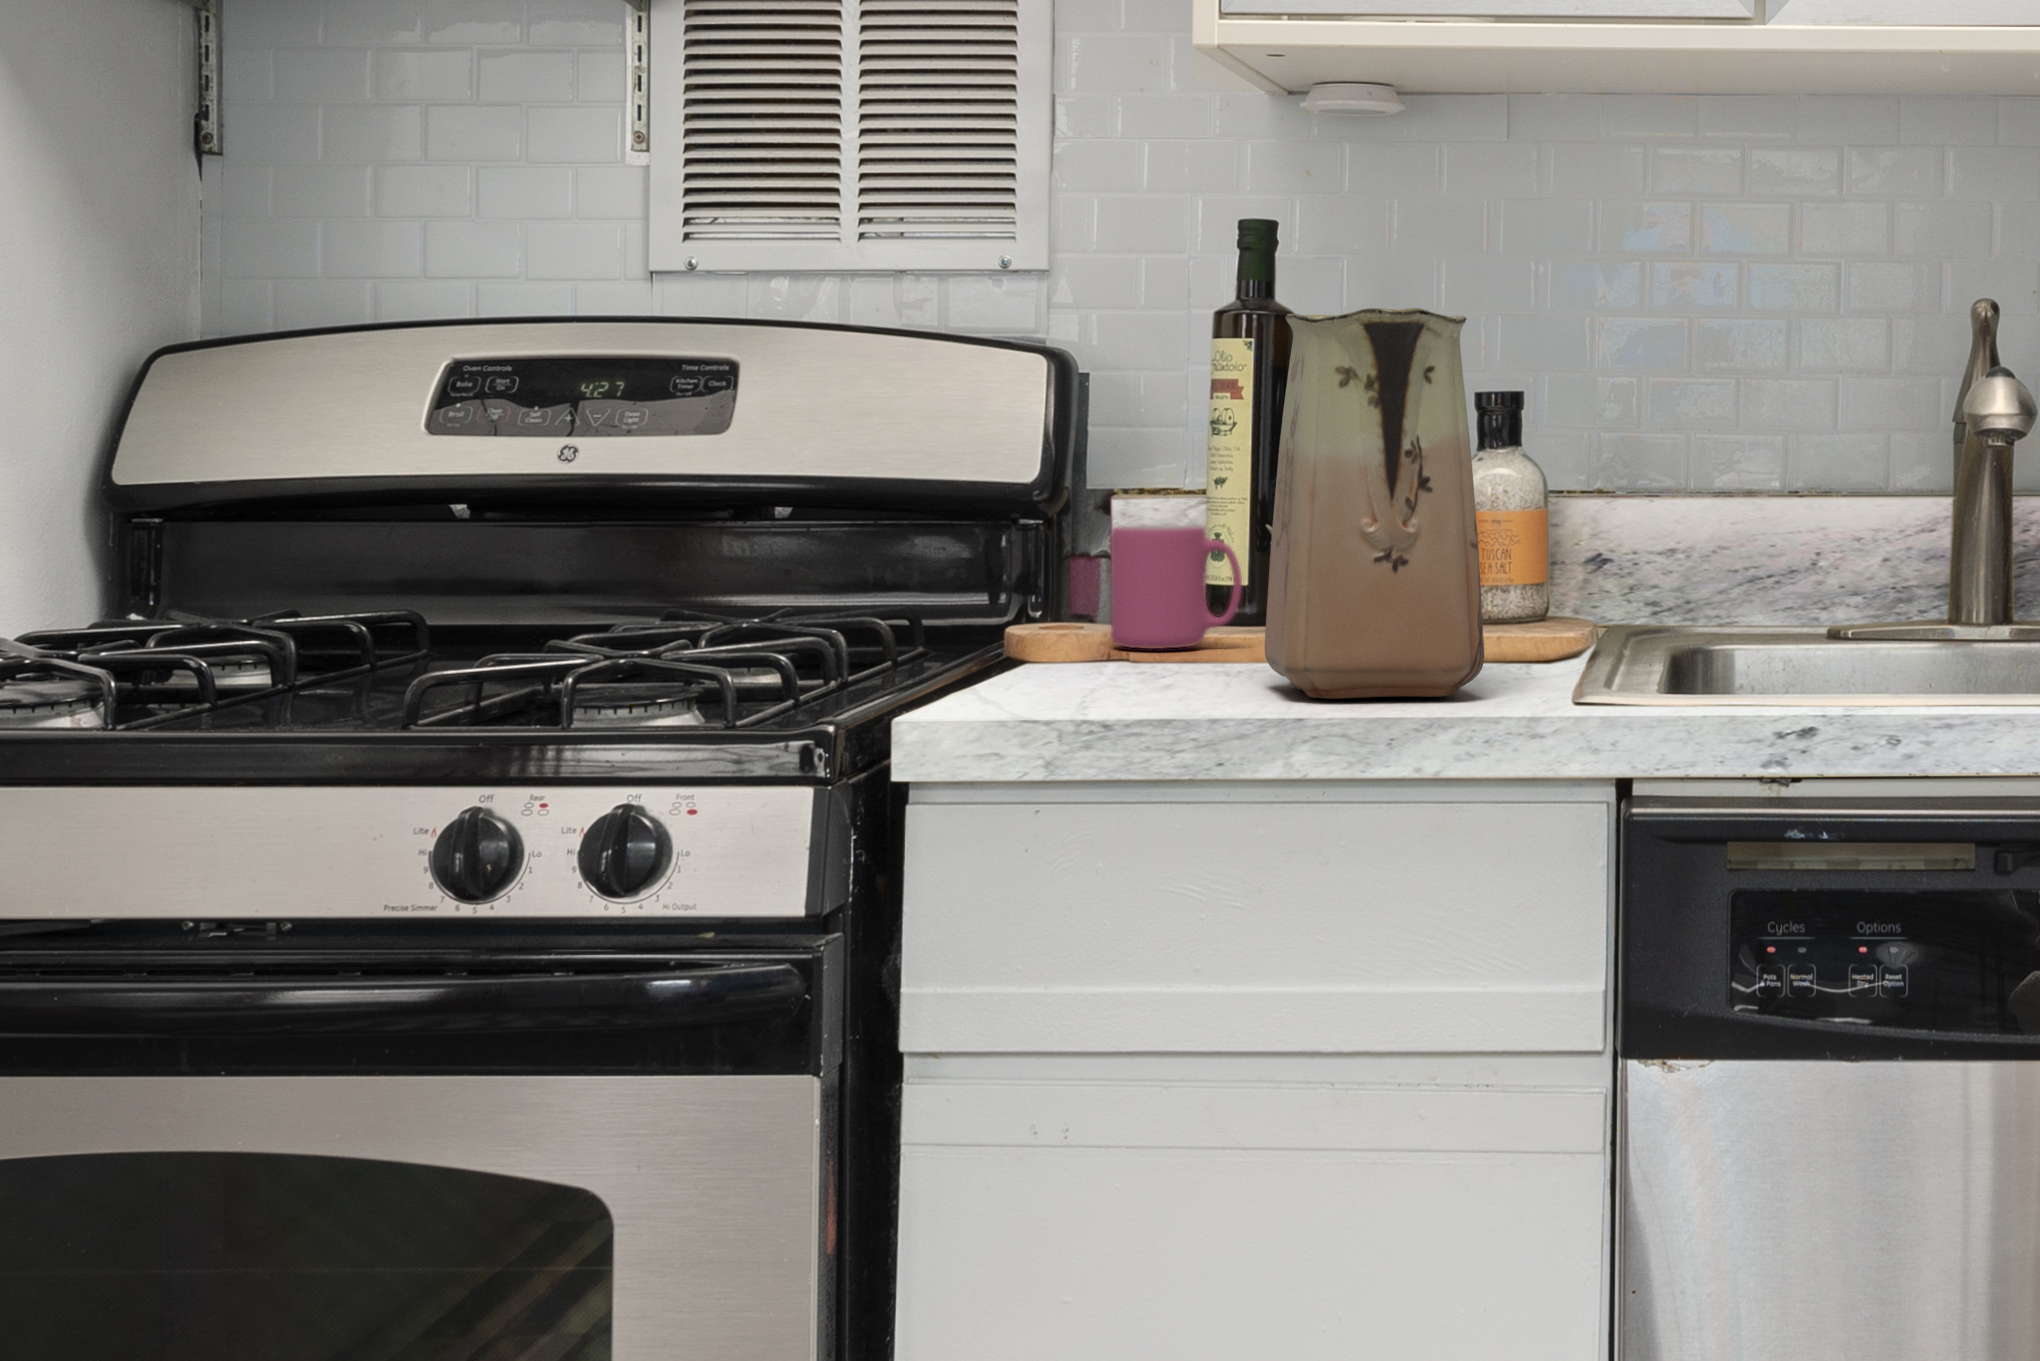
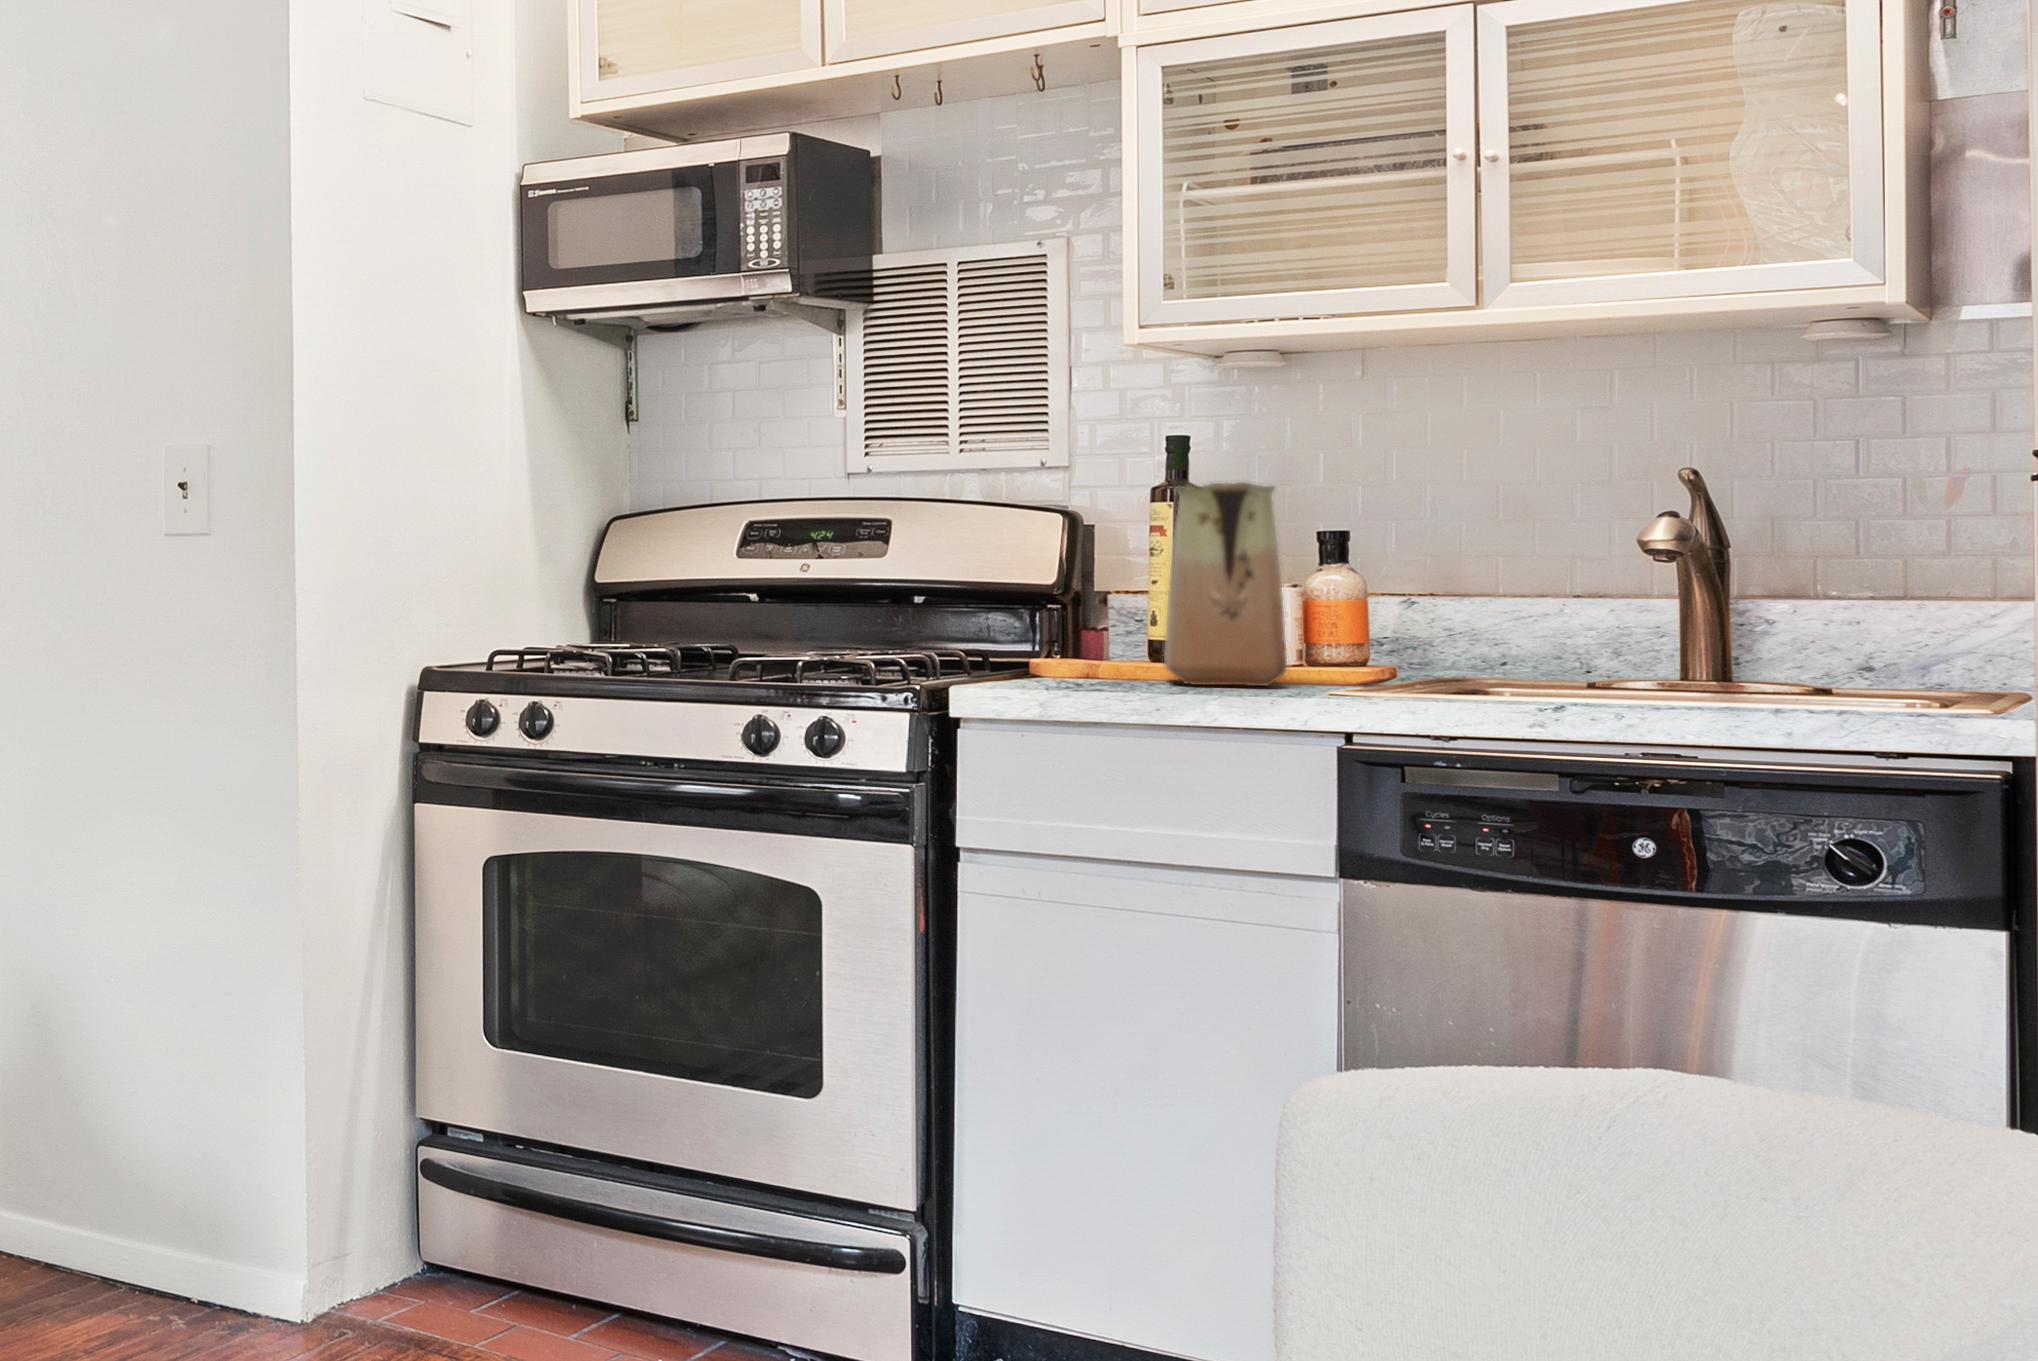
mug: present [1111,525,1242,649] -> none [1092,600,1169,665]

